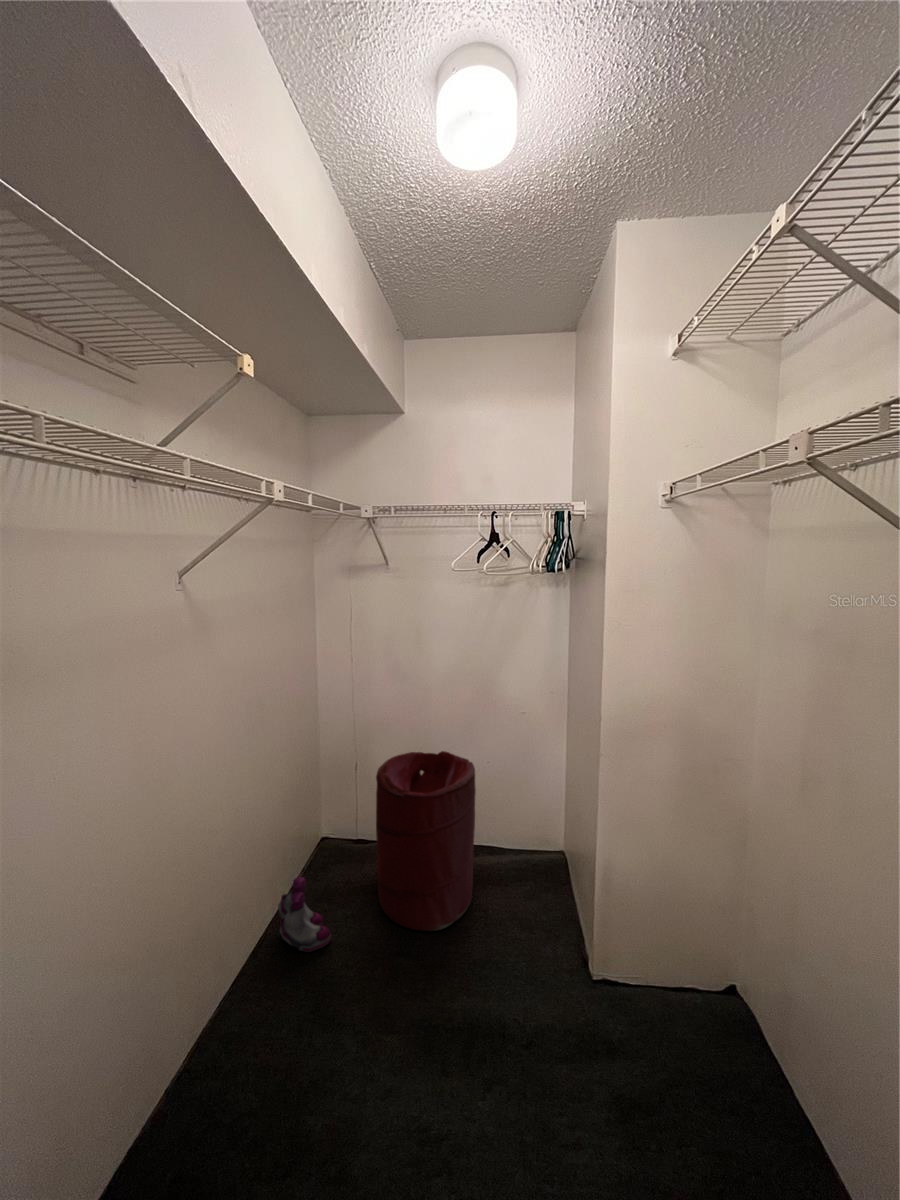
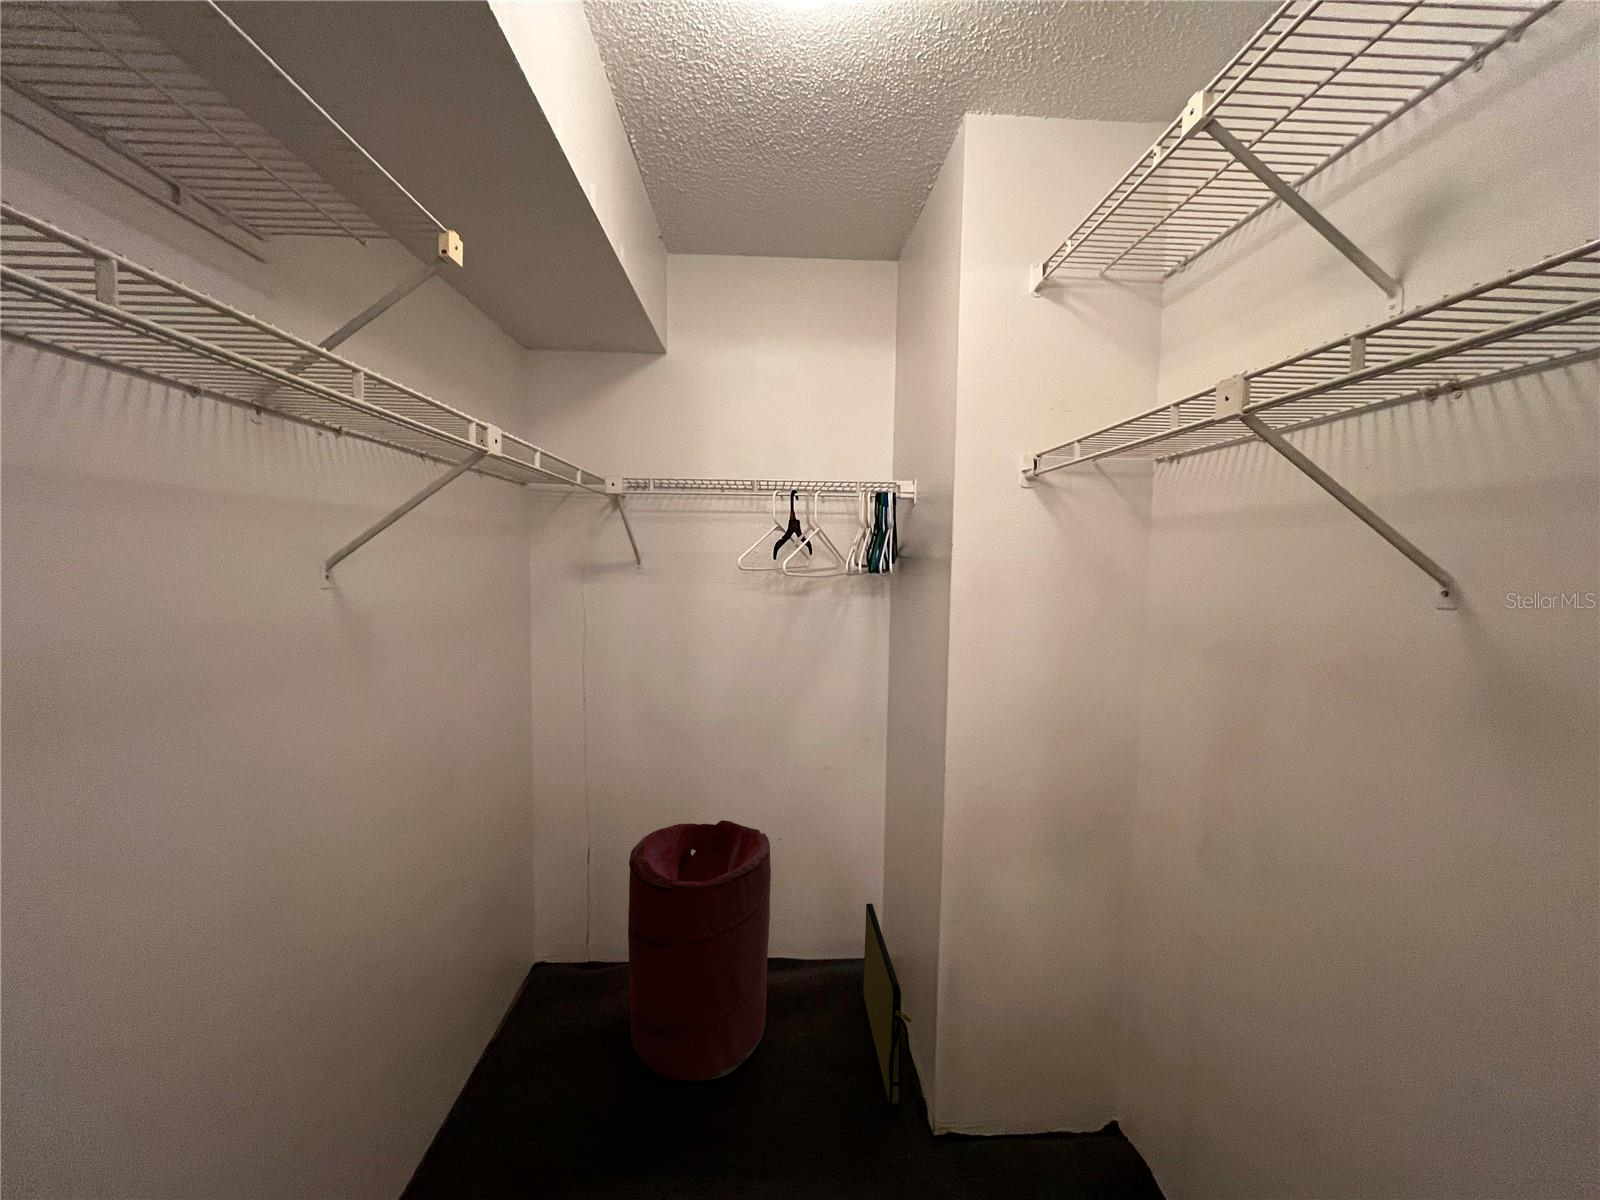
bag: none [545,817,576,962] -> present [863,903,912,1104]
boots: present [278,877,331,952] -> none [476,1019,561,1134]

